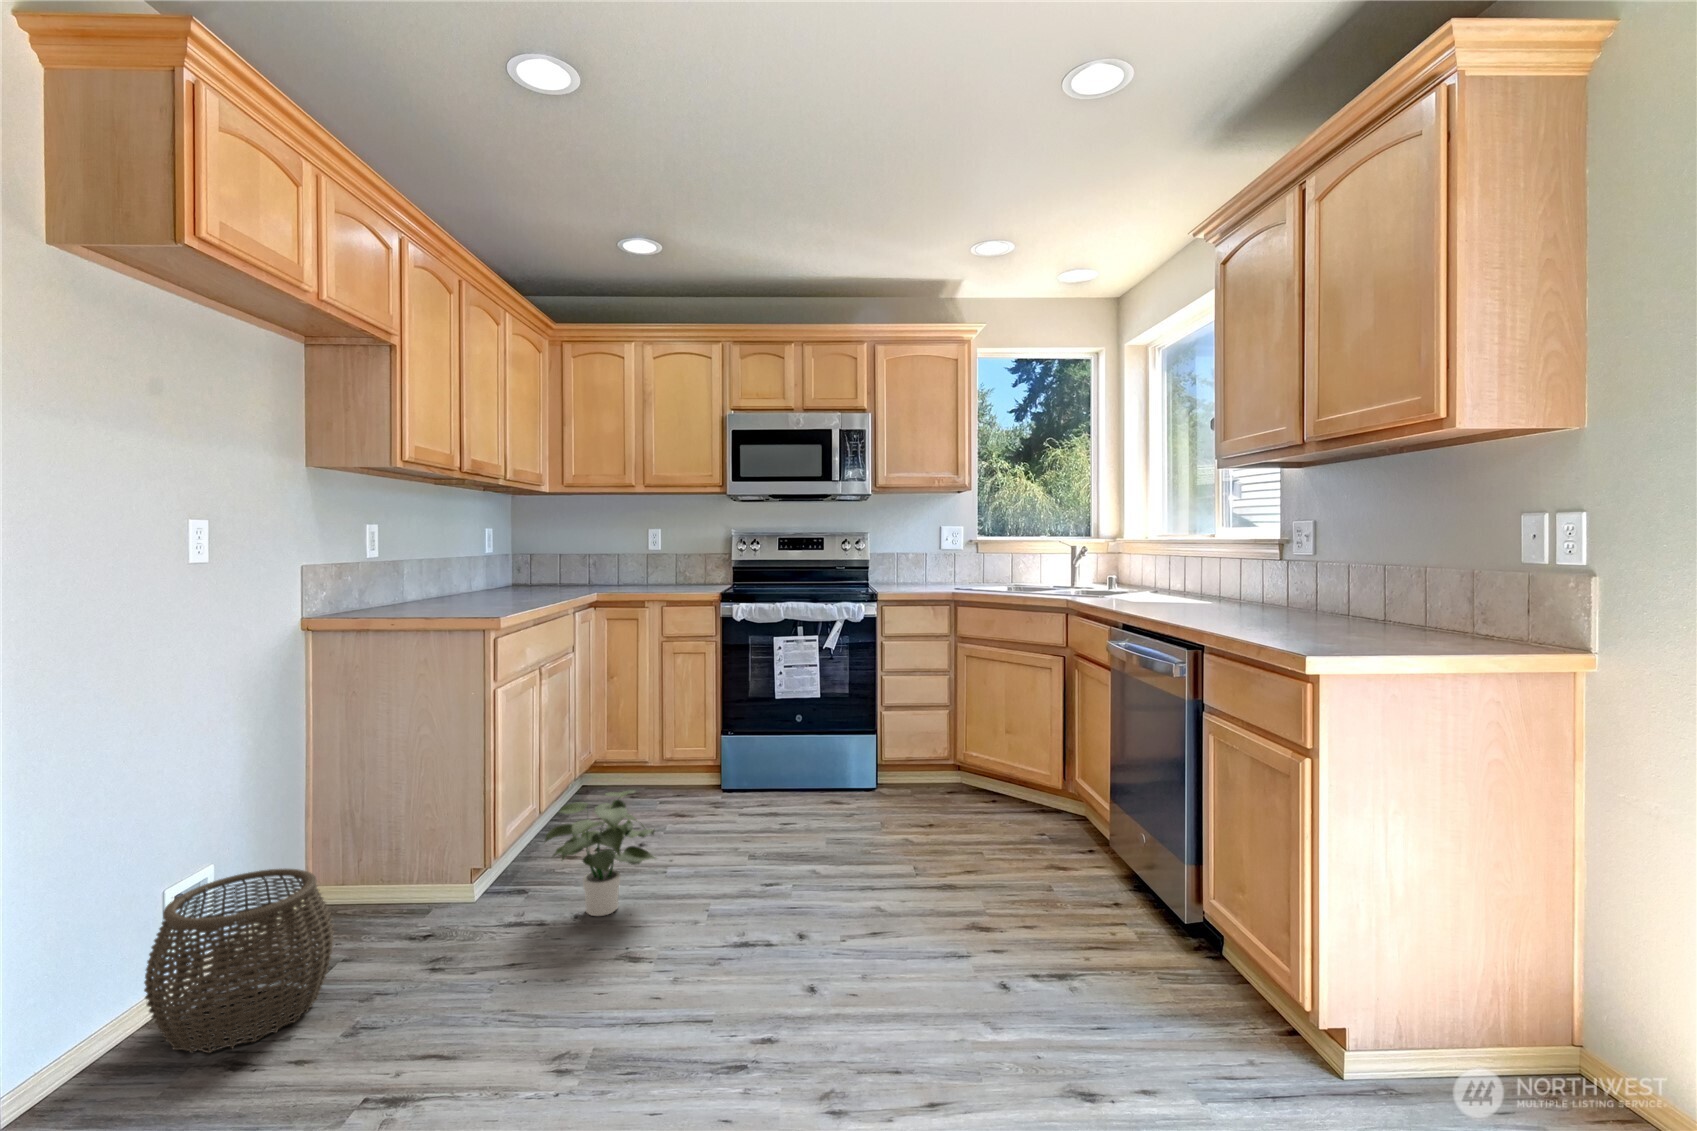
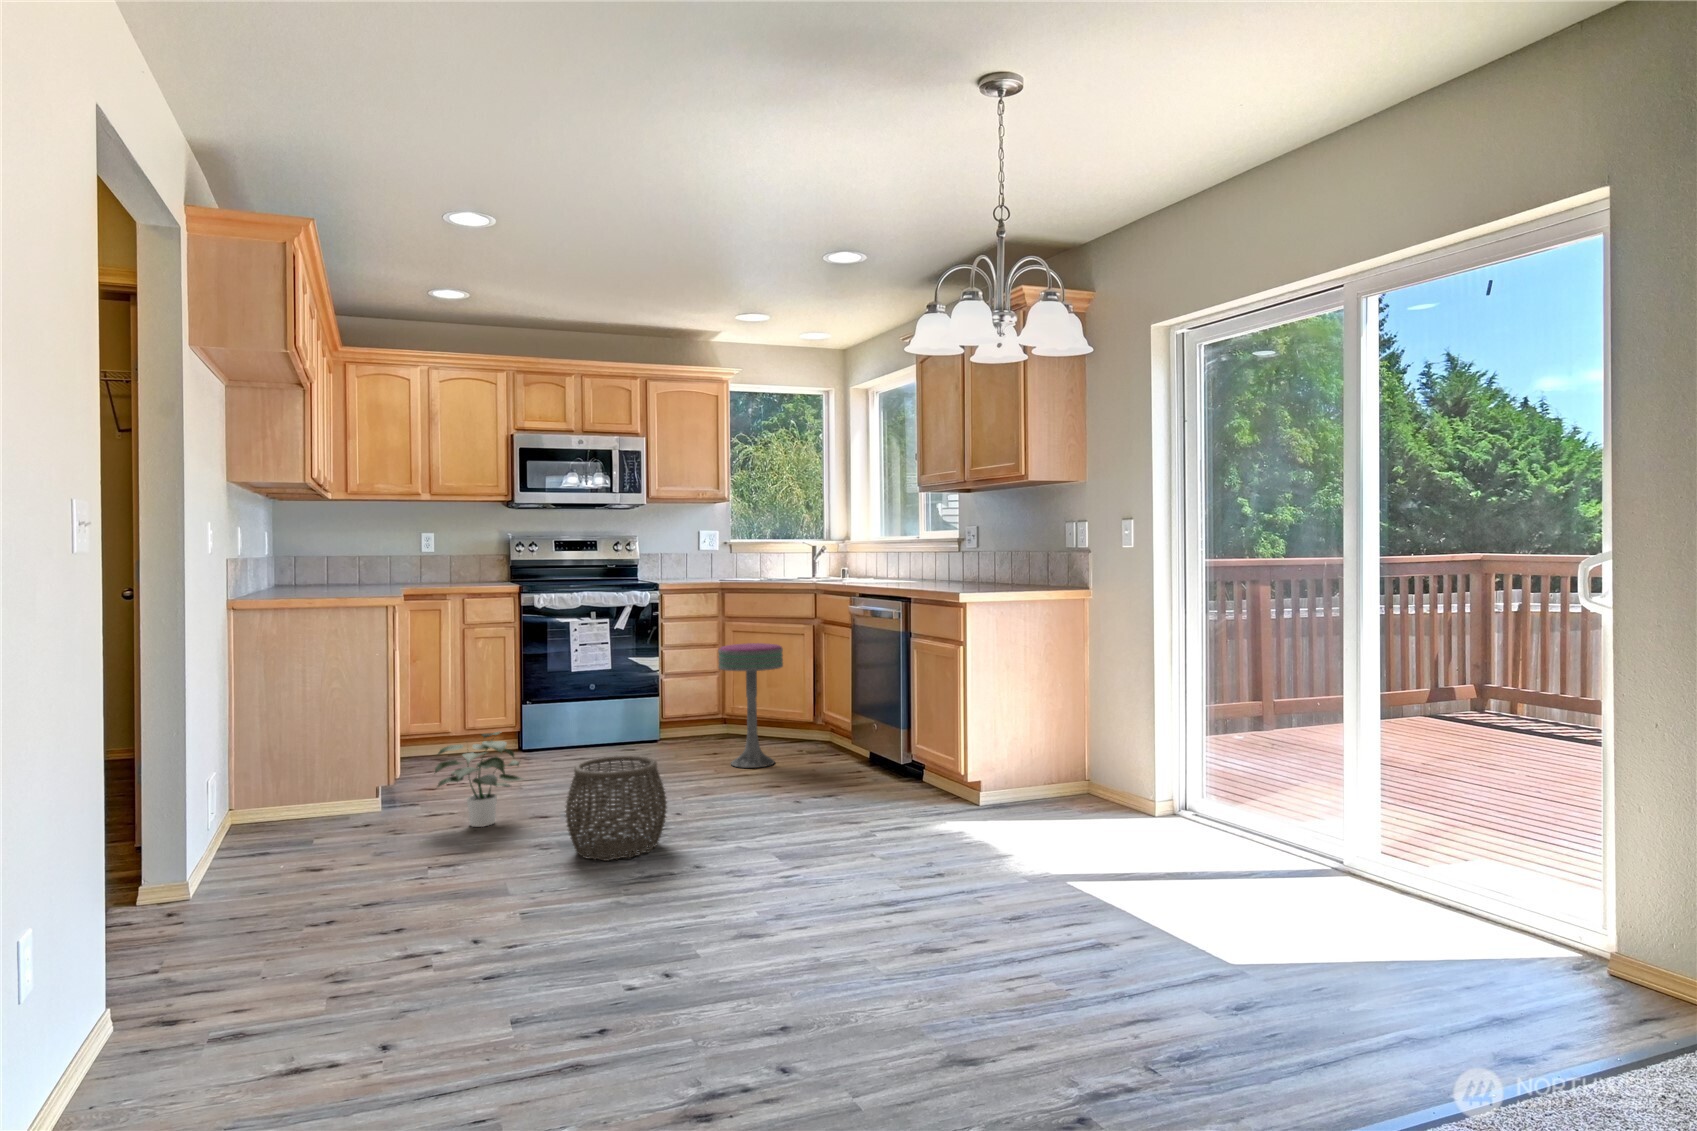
bar stool: none [933,676,1018,844] -> present [718,643,783,768]
woven basket: present [144,869,334,1053] -> present [565,756,667,861]

